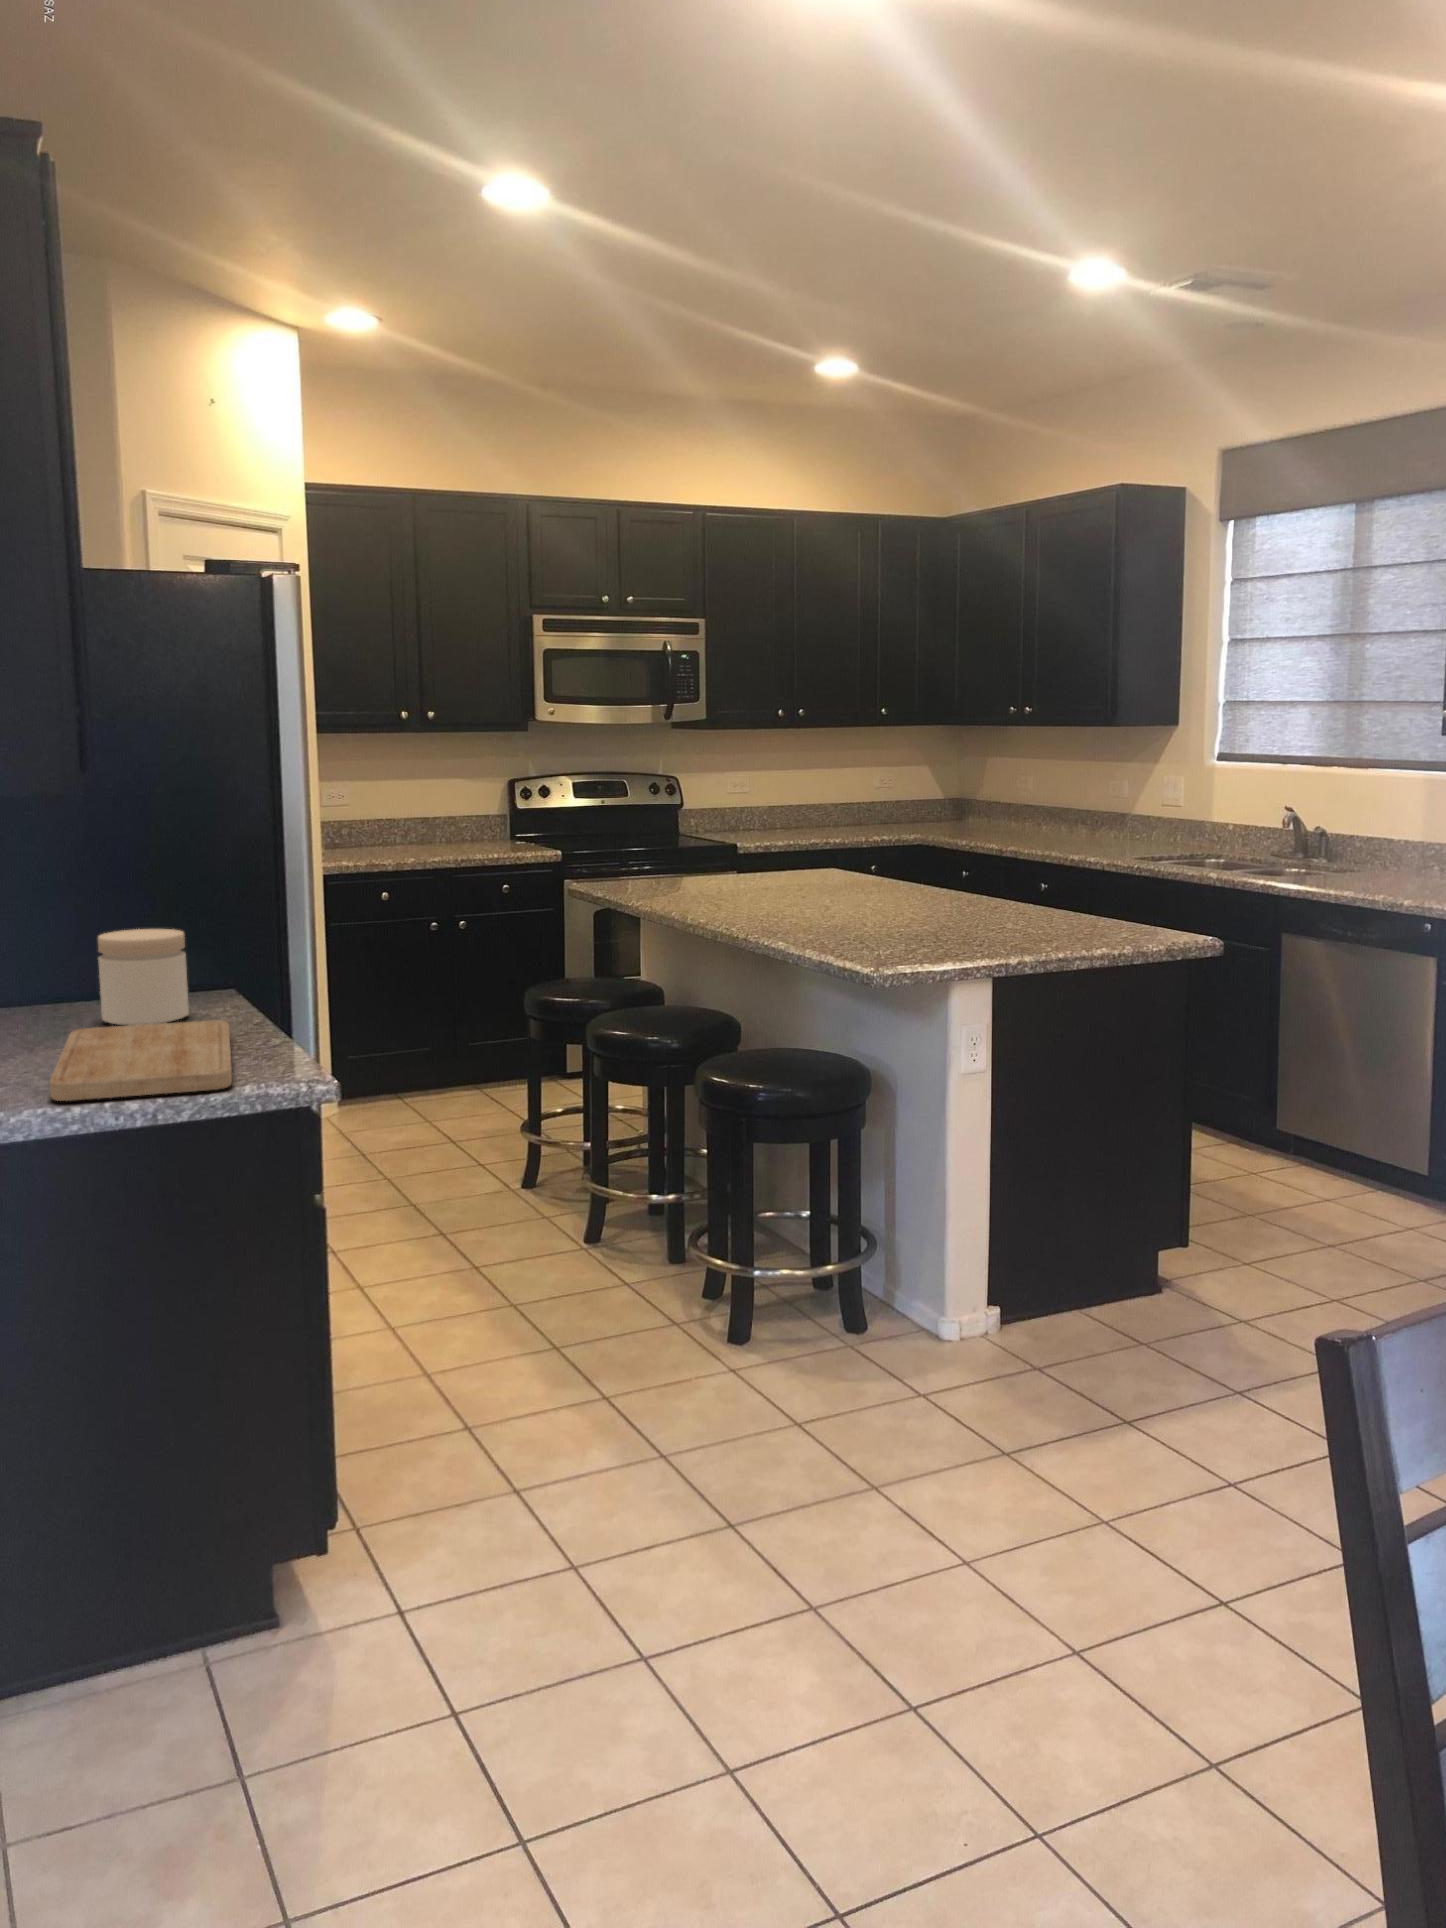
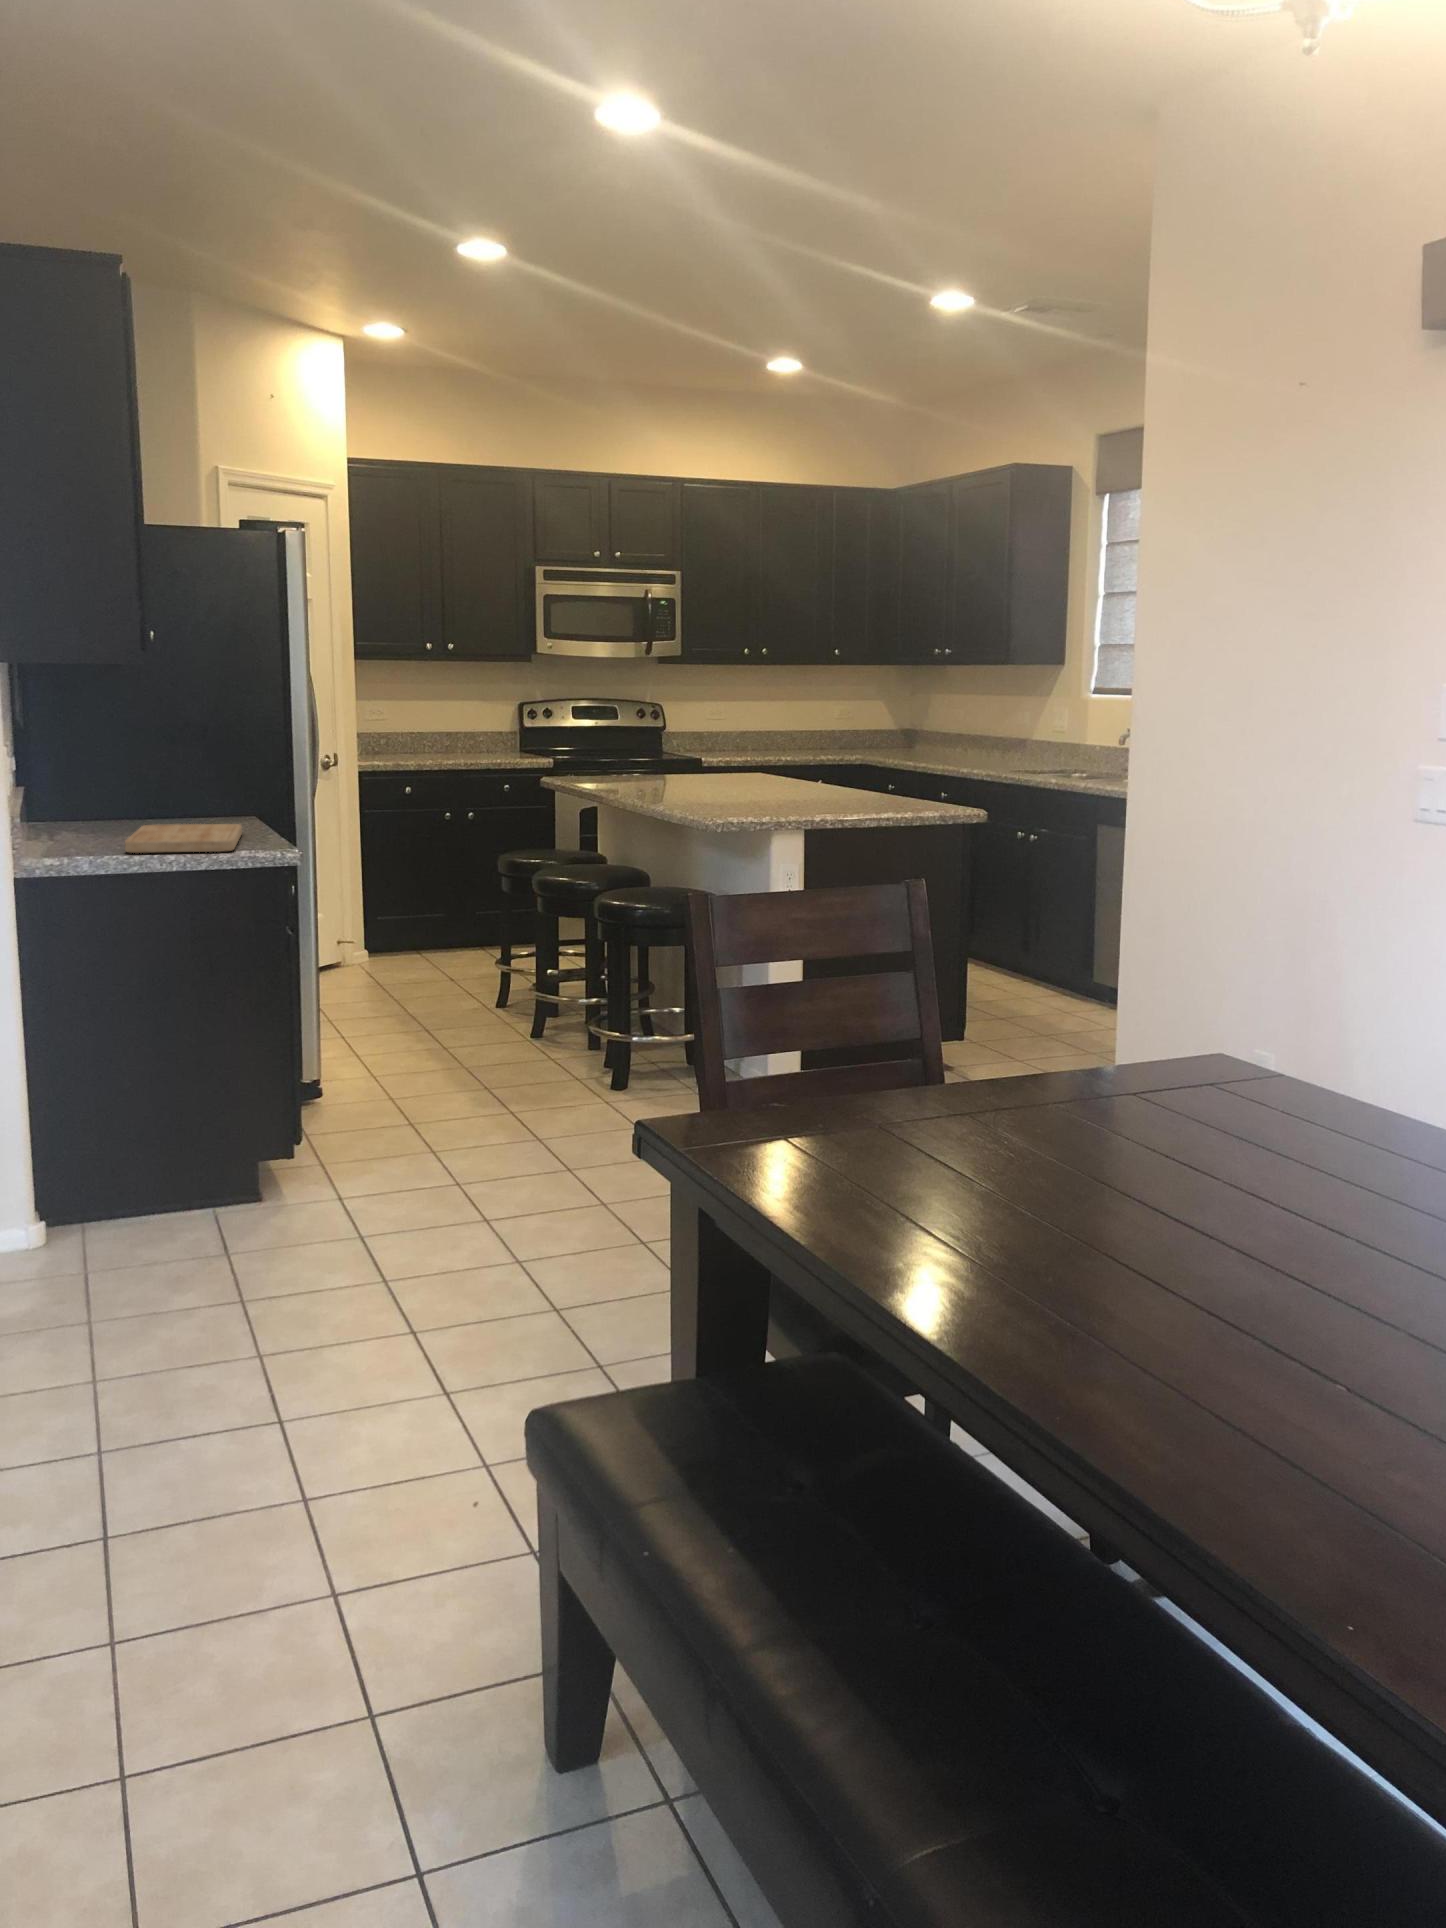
jar: present [98,929,189,1025] -> none [162,769,220,829]

